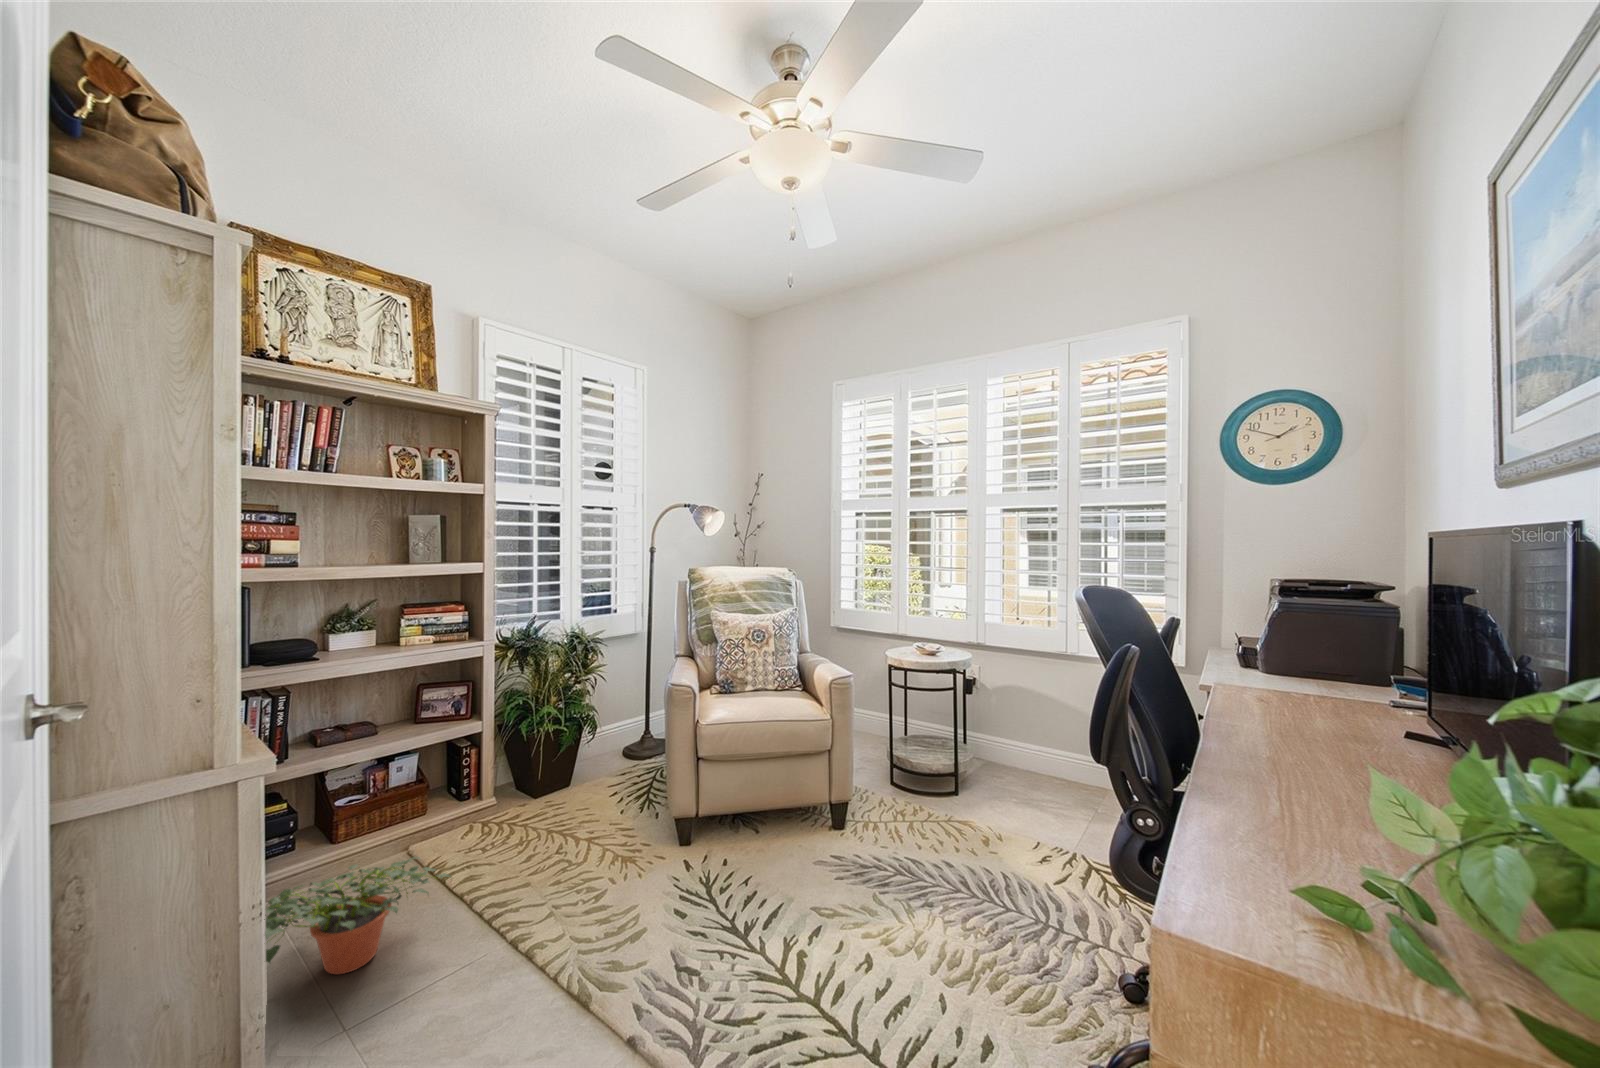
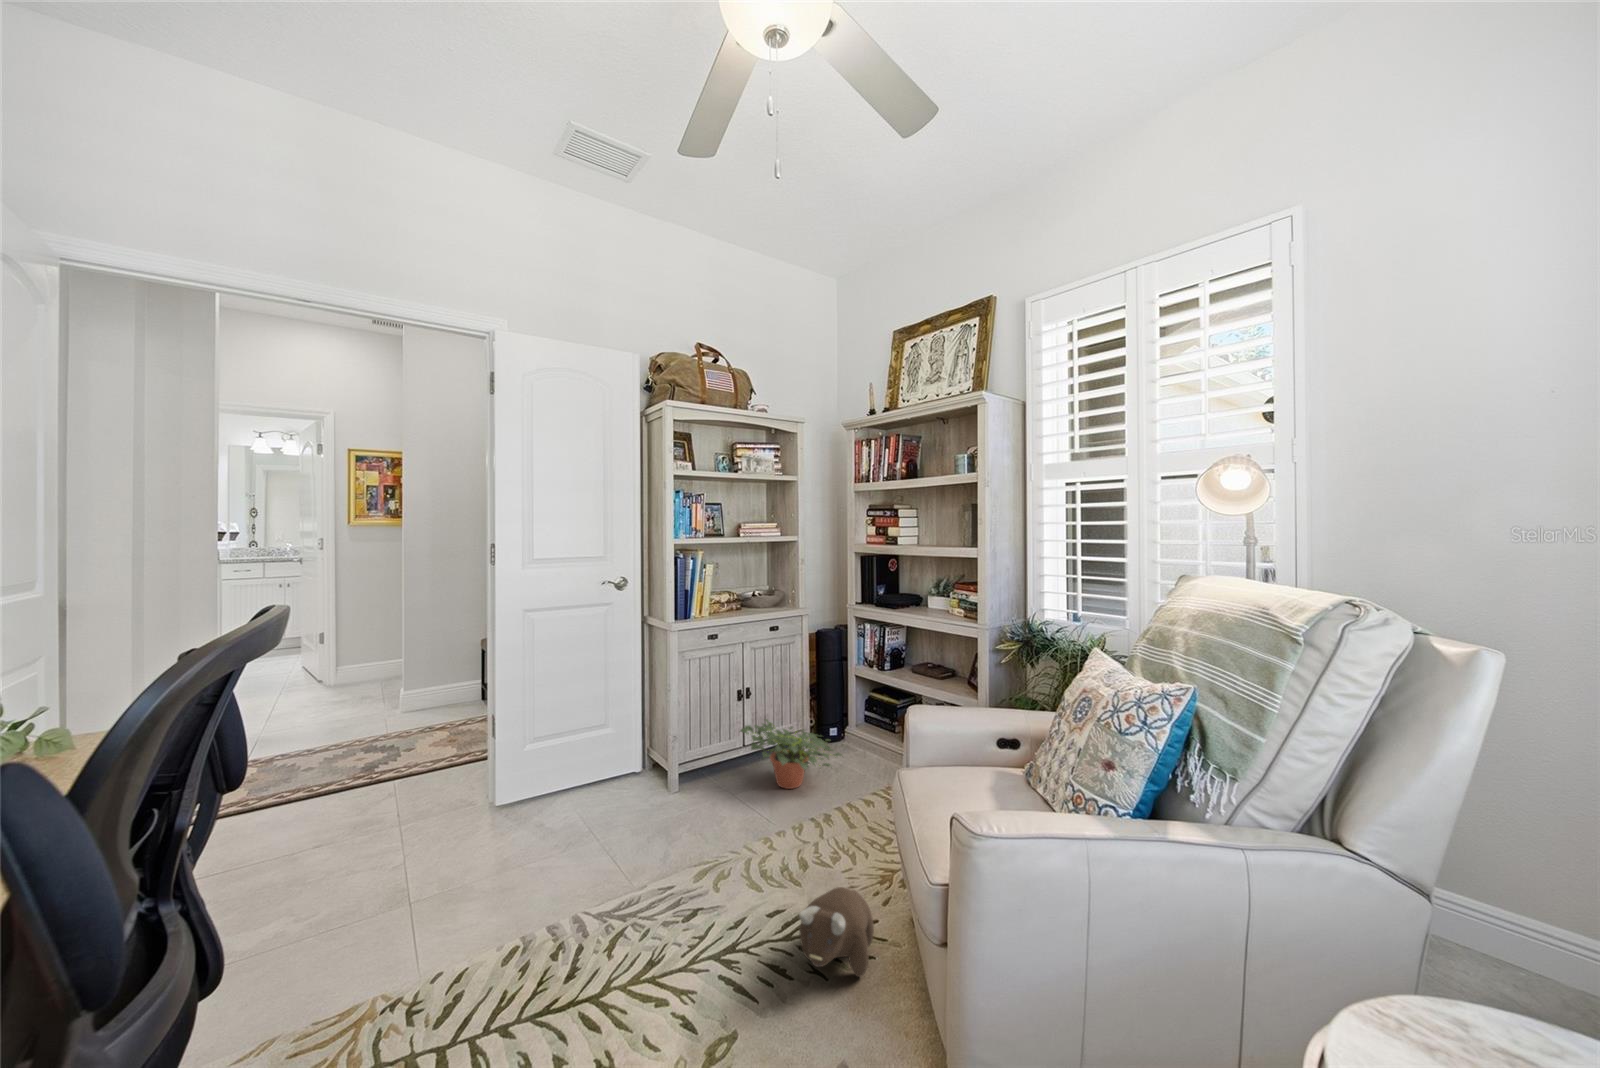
plush toy: none [693,819,774,889] -> present [799,887,874,977]

